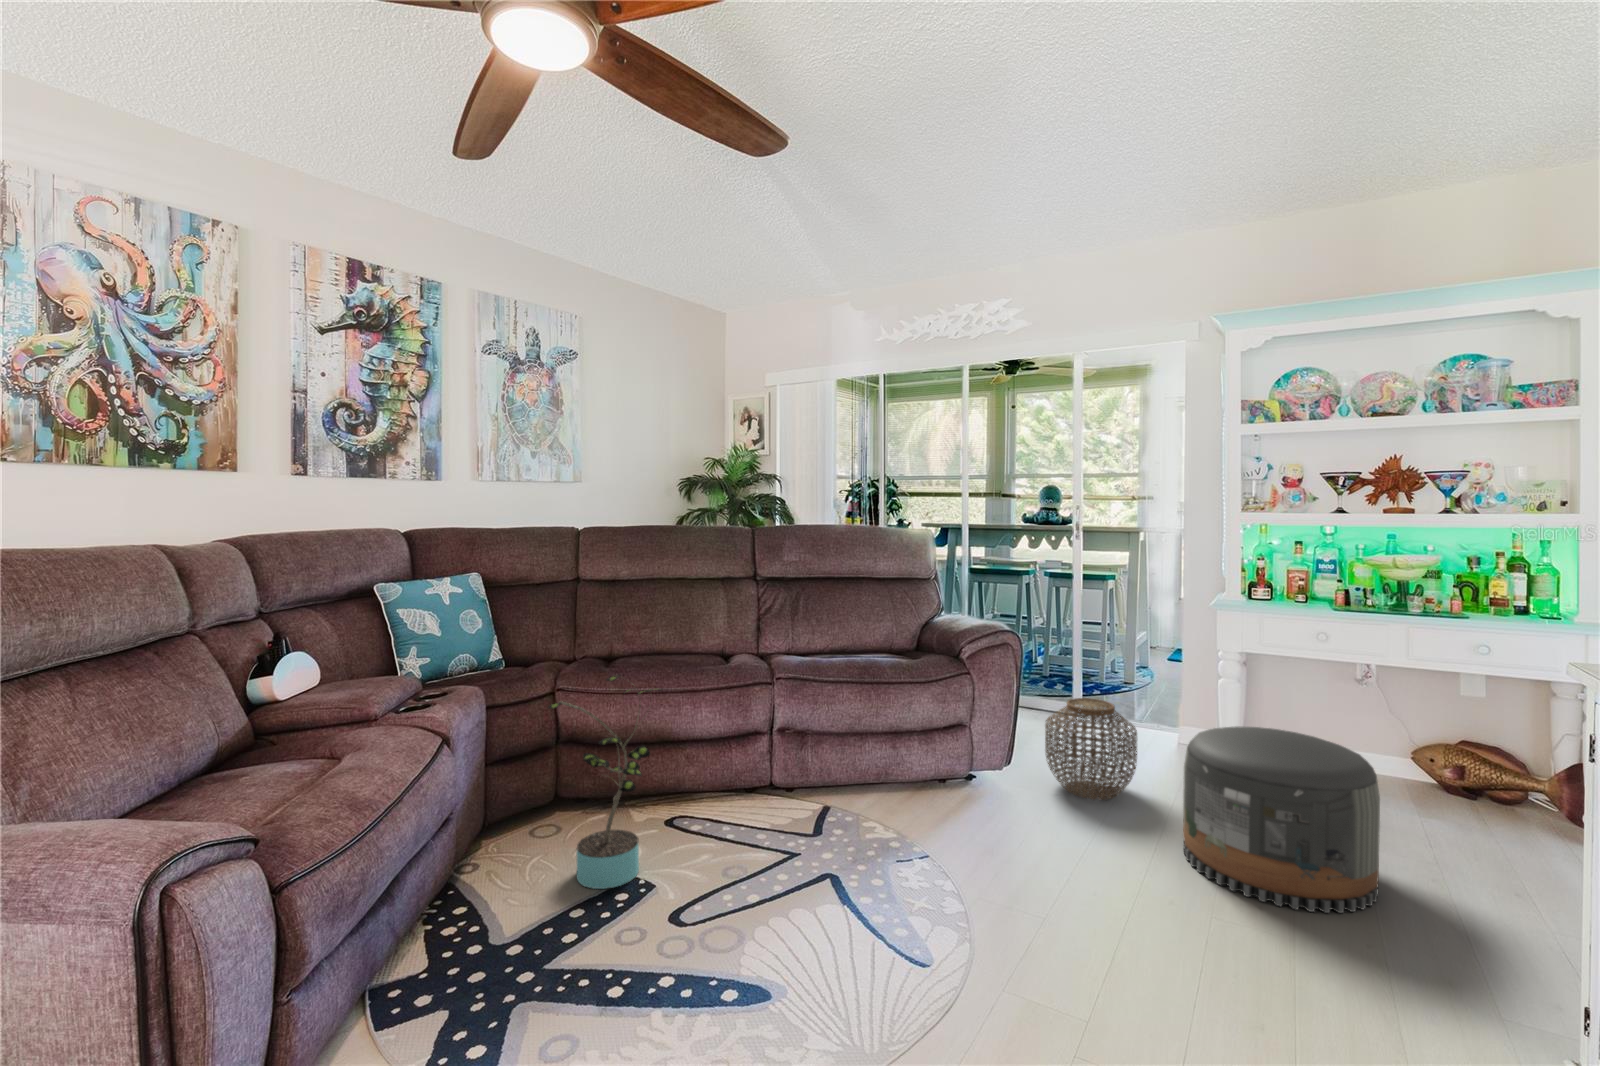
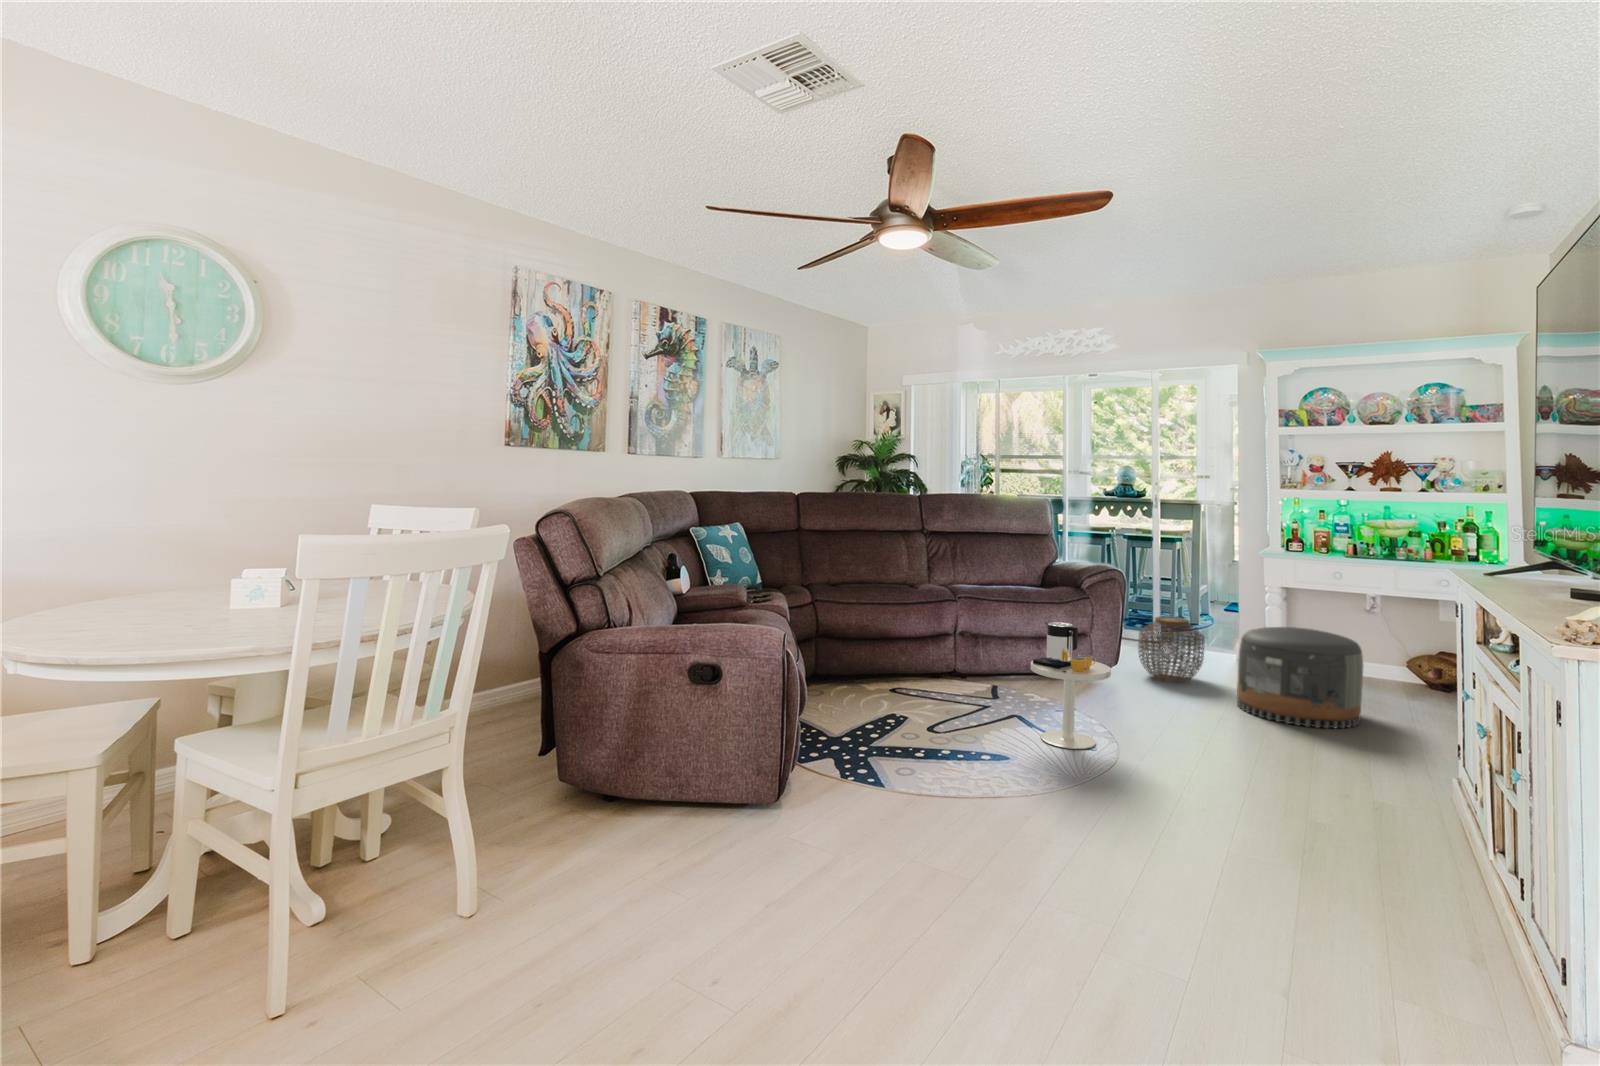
potted plant: present [548,675,661,889] -> none [841,585,912,711]
side table: none [817,752,951,996] -> present [1031,622,1111,749]

